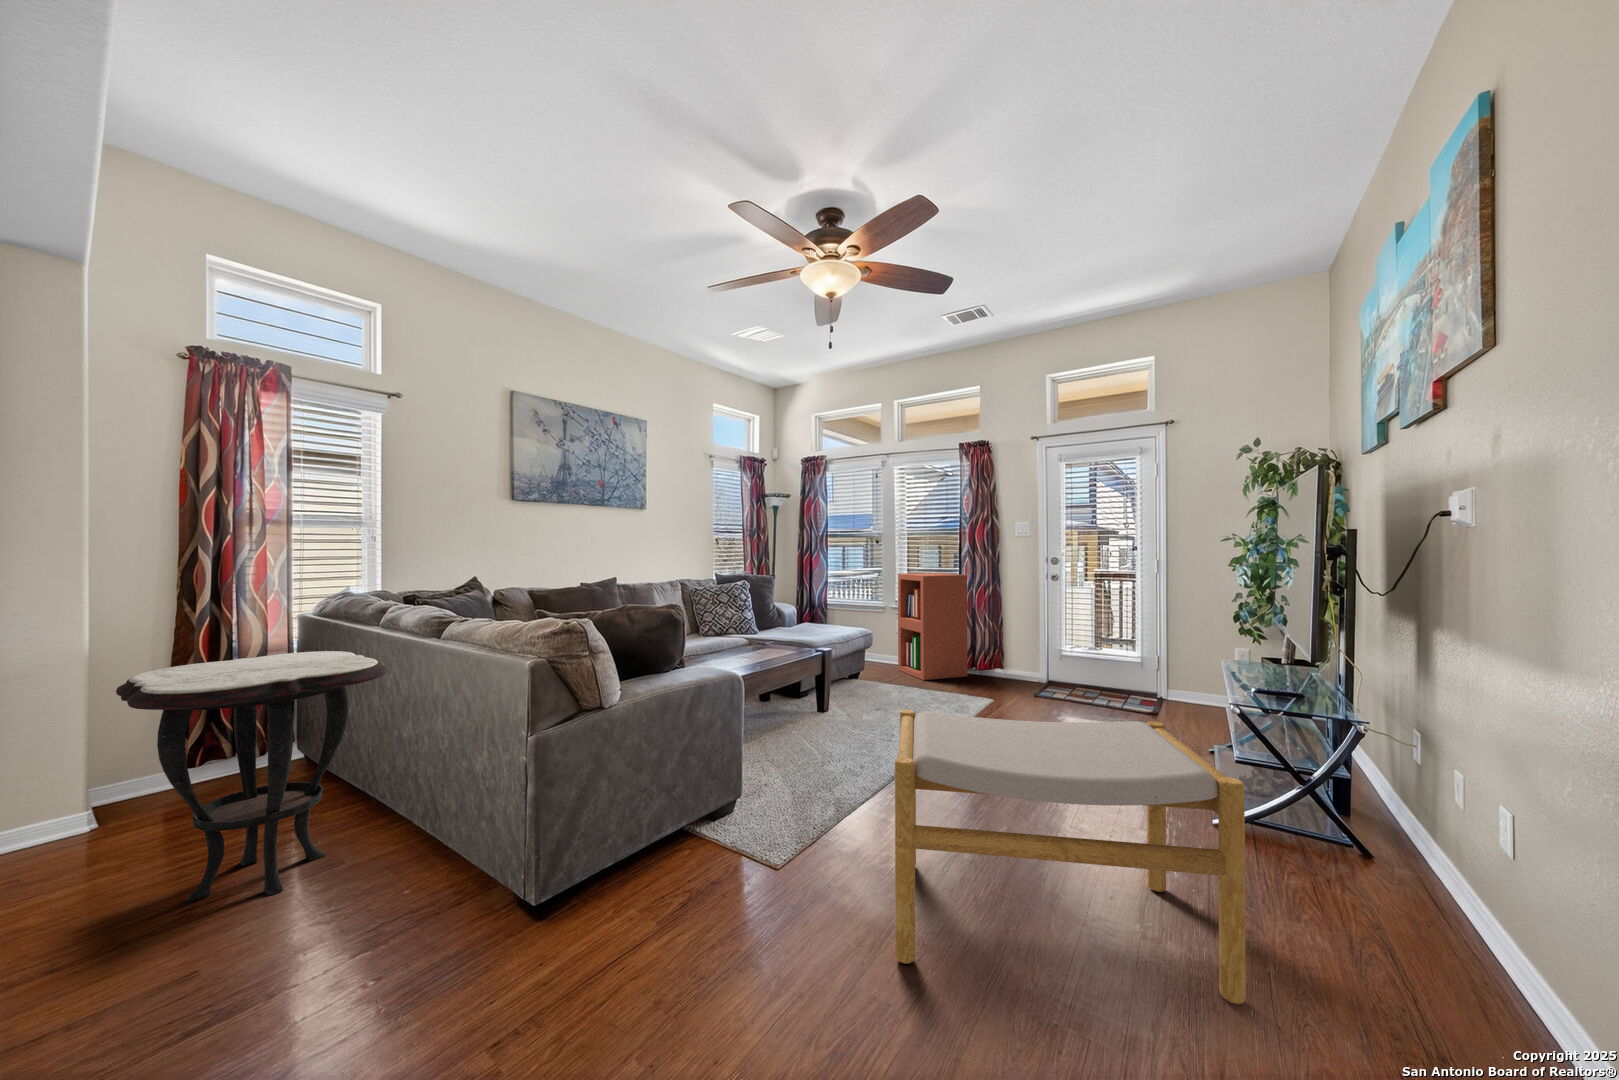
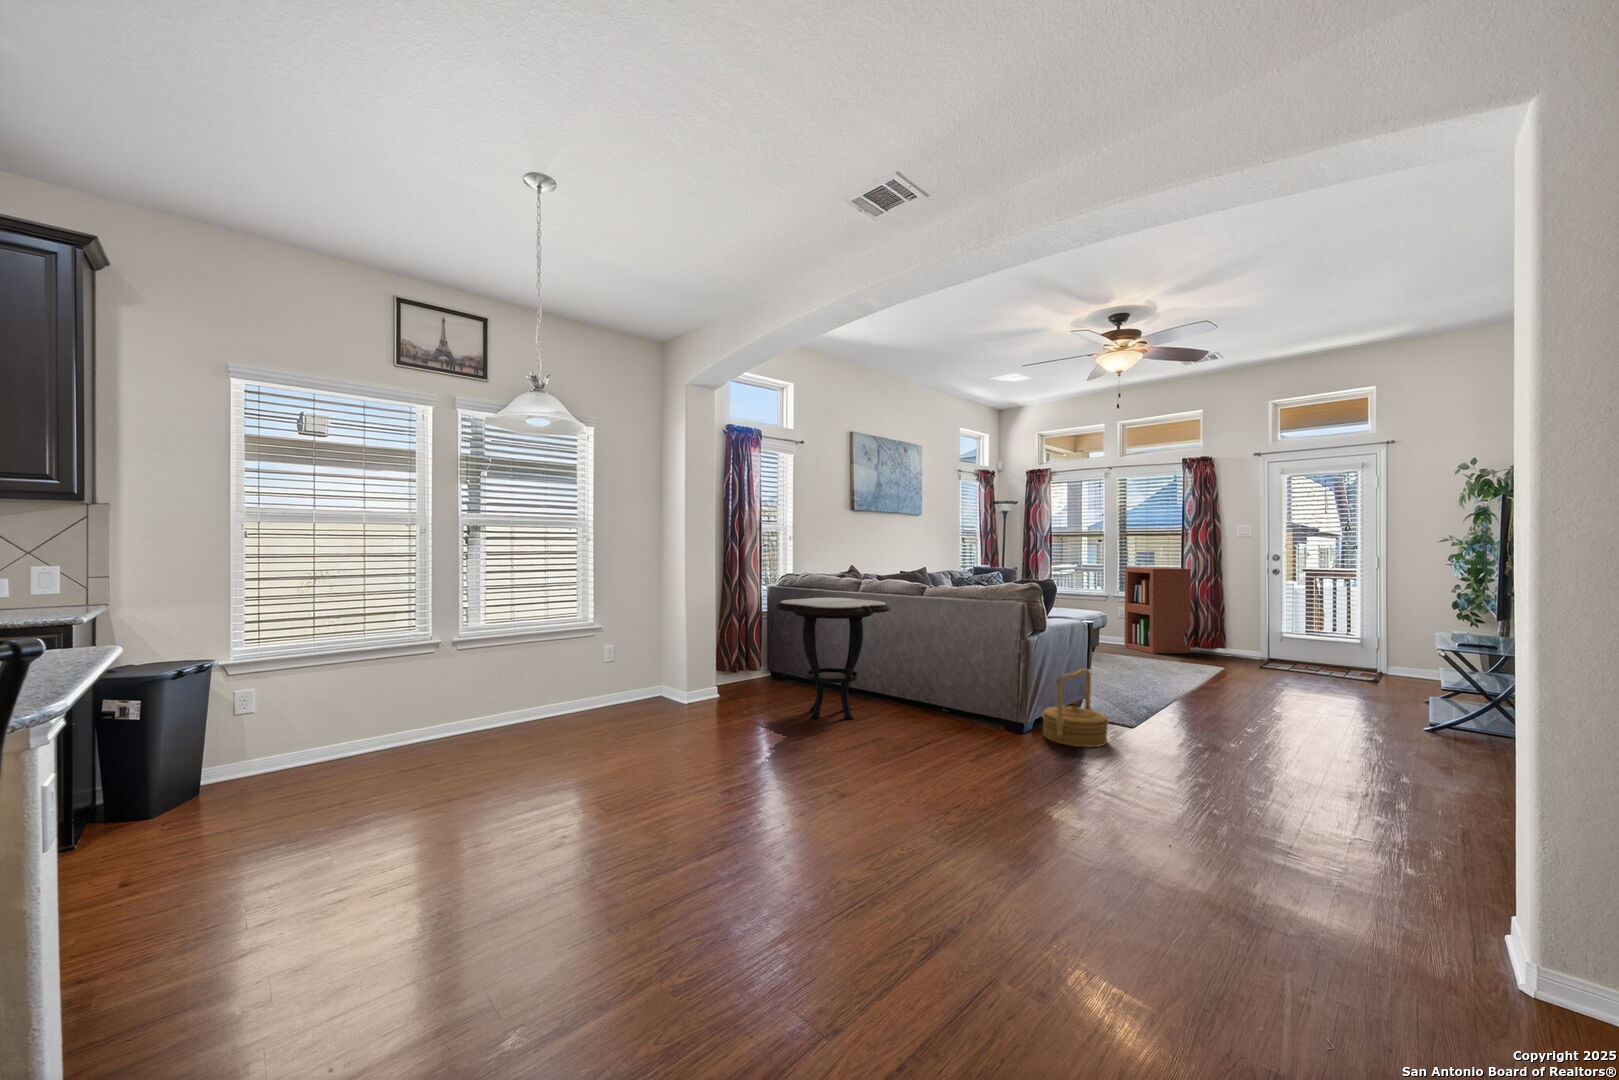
footstool: present [895,710,1246,1004] -> none [1210,640,1456,787]
woven basket: none [599,774,715,945] -> present [1042,669,1109,747]

